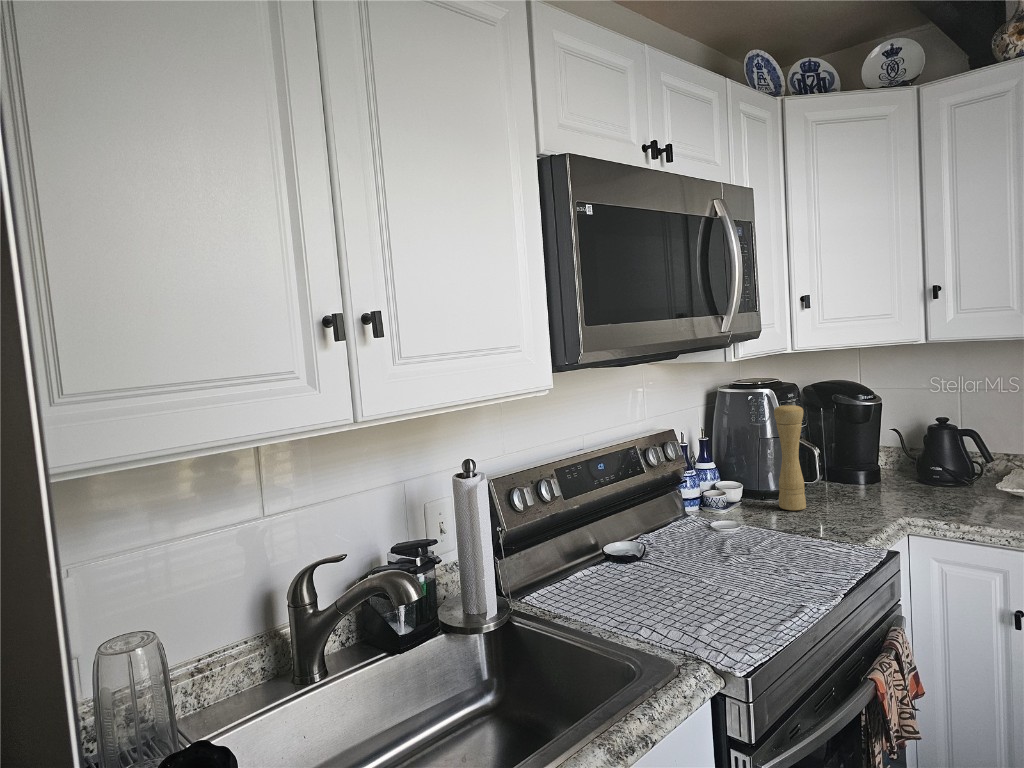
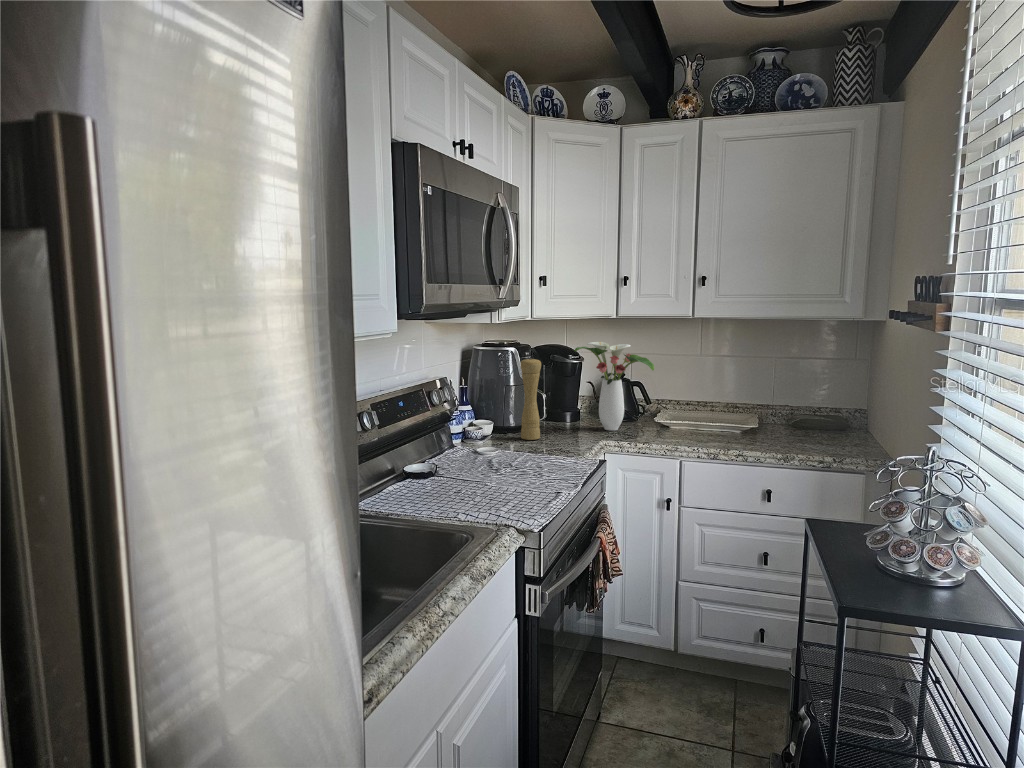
flower arrangement: none [855,377,988,501] -> present [575,342,654,430]

